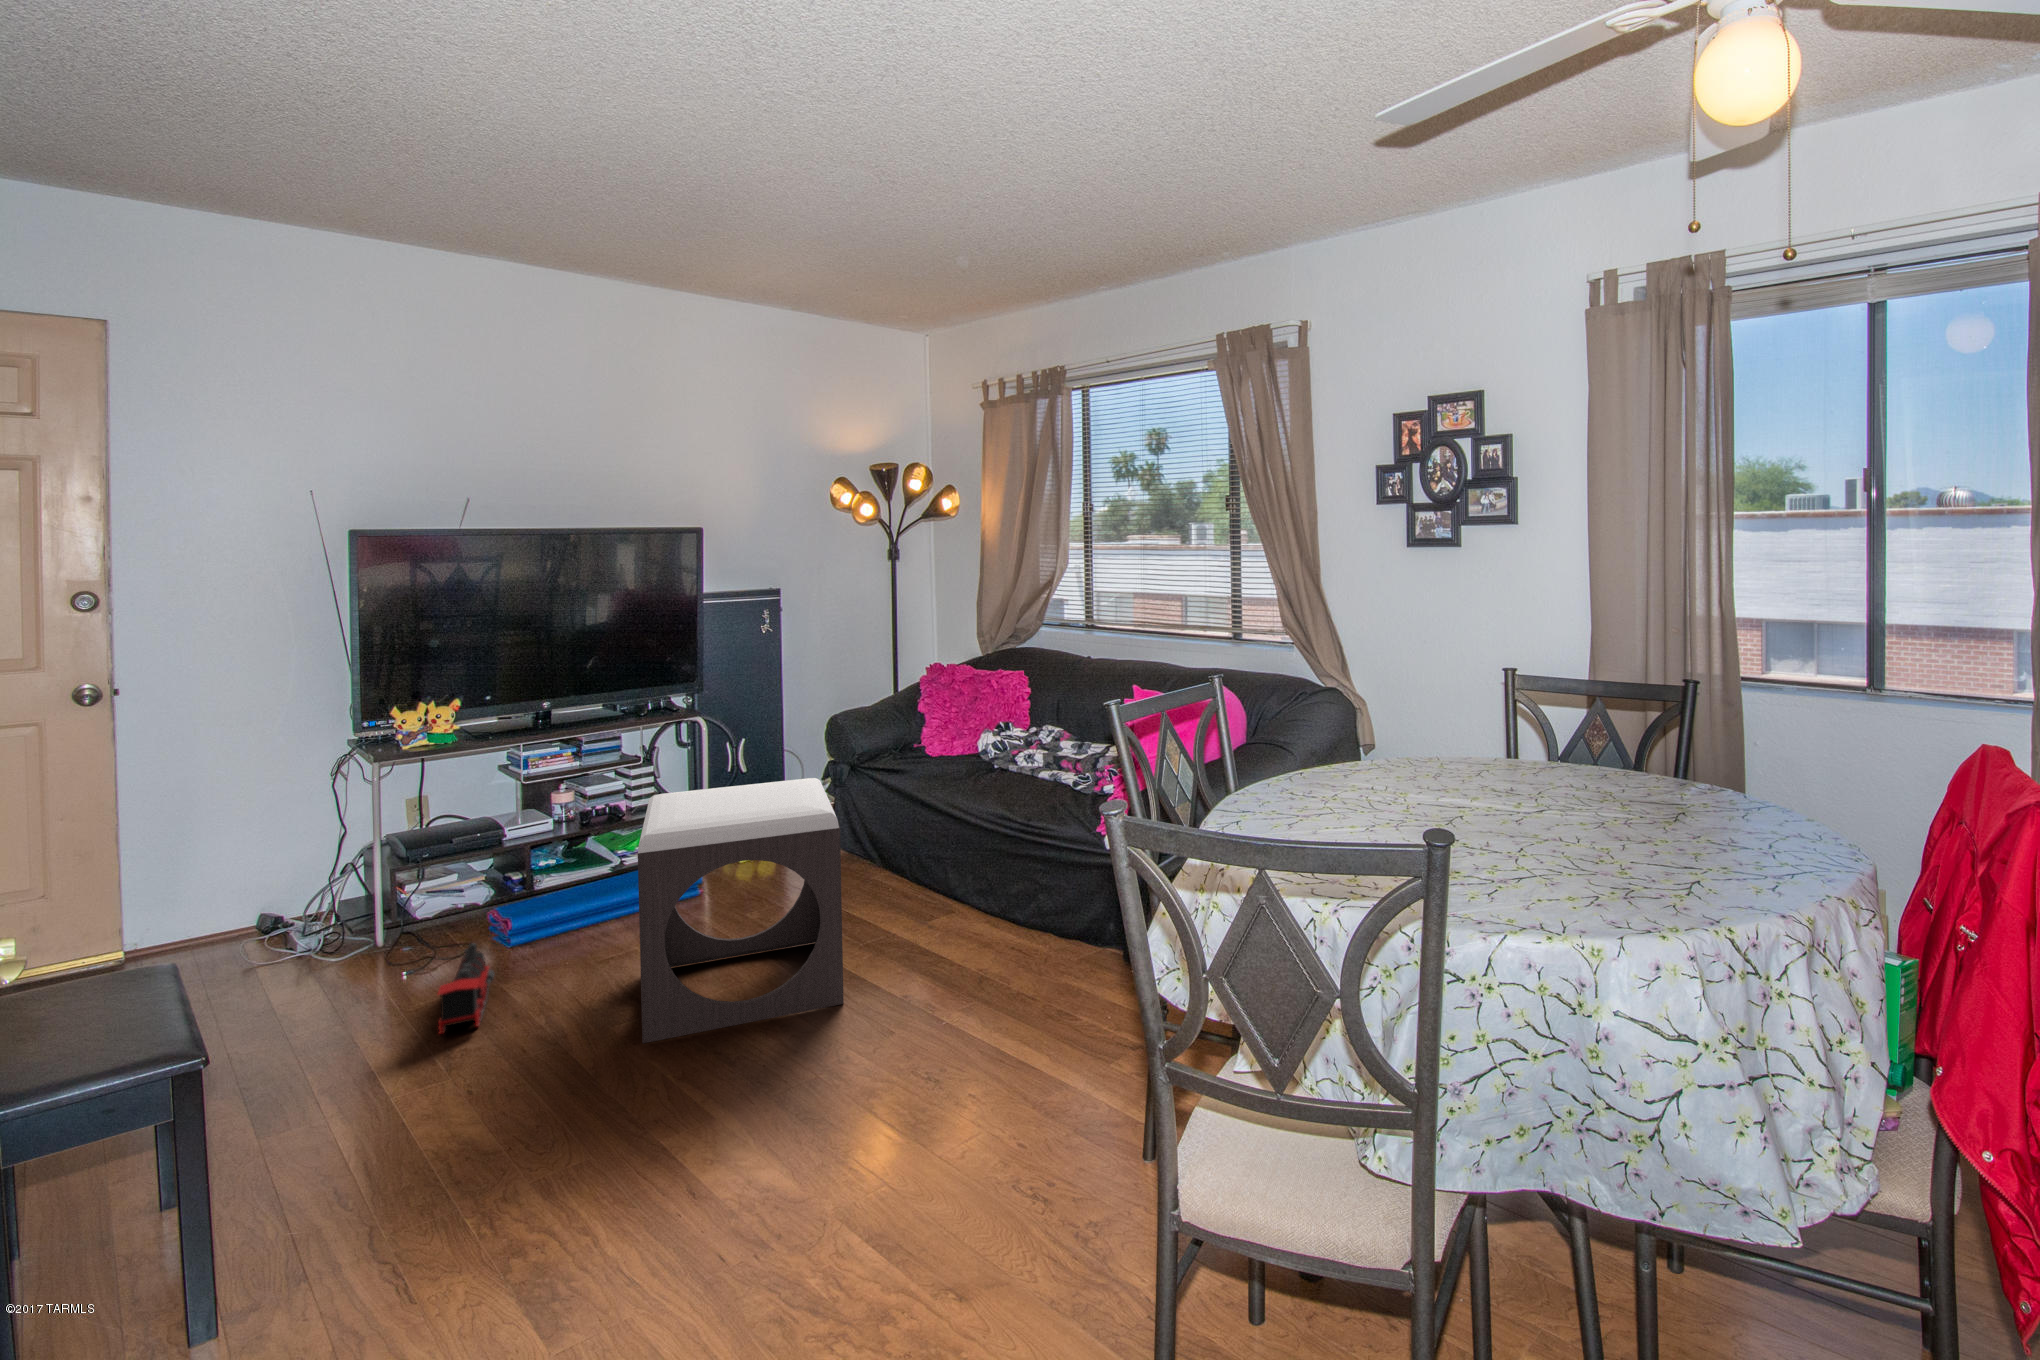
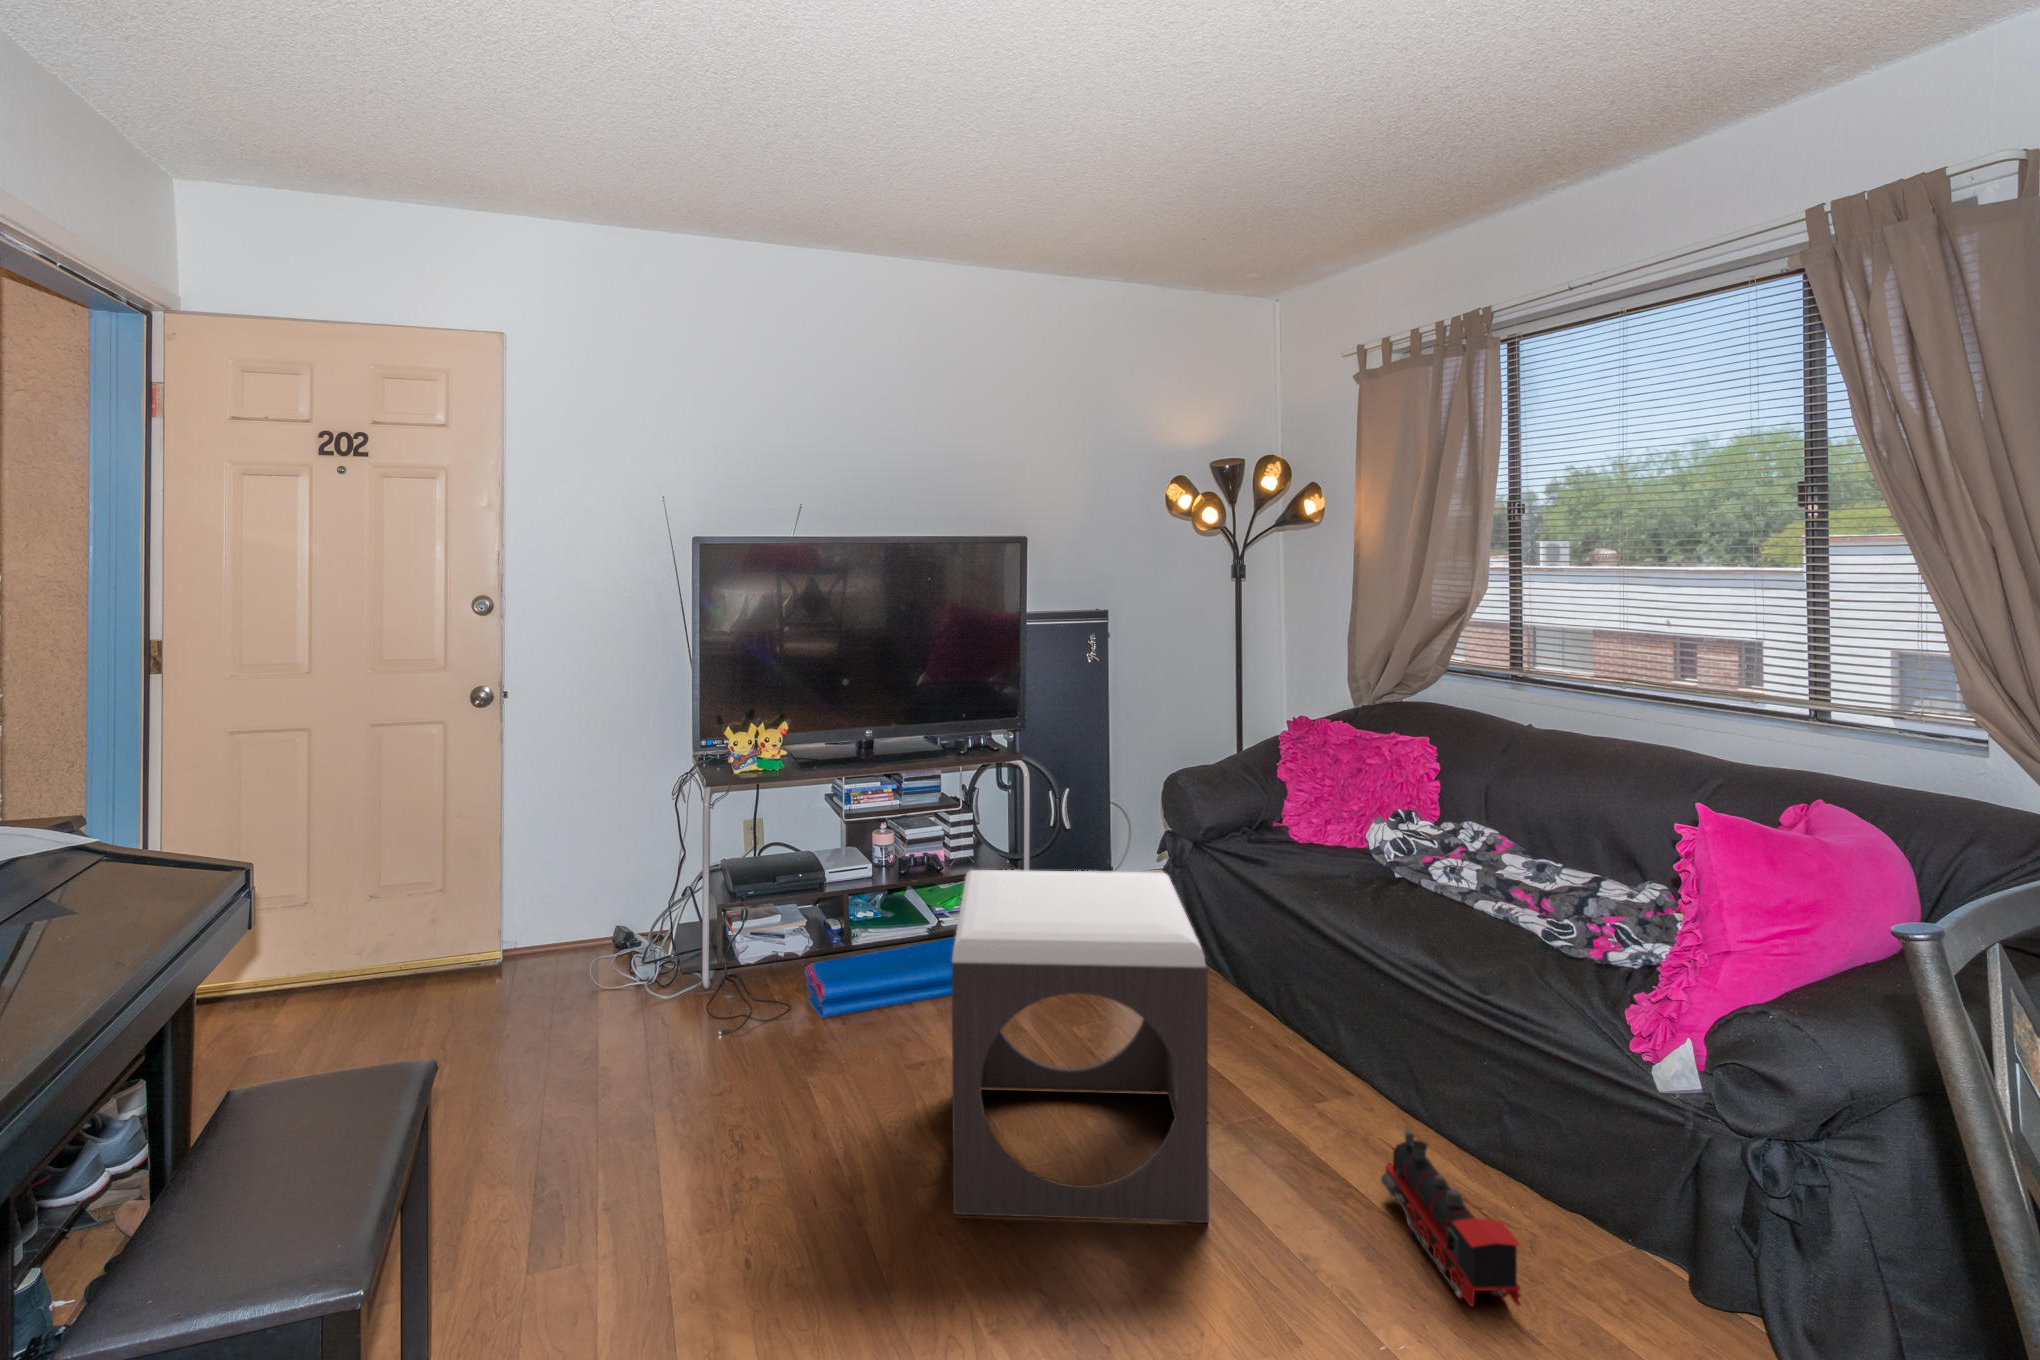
toy train: present [438,943,495,1034] -> present [1381,1131,1521,1307]

